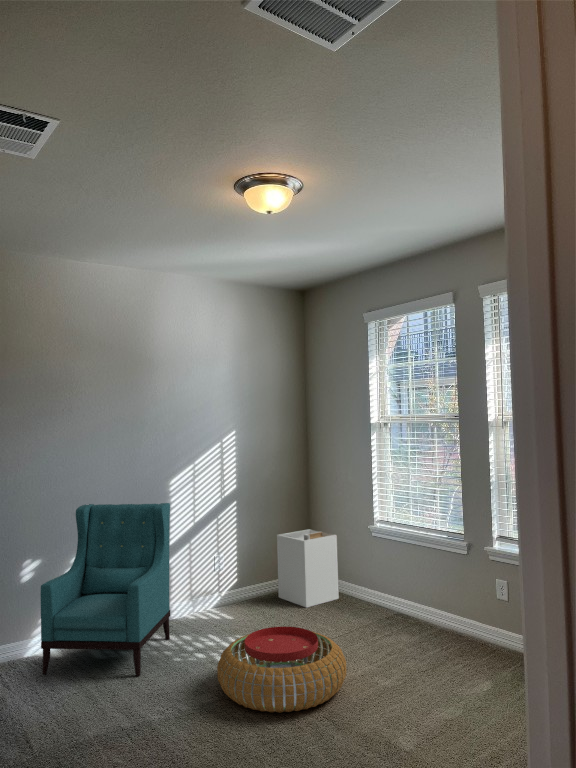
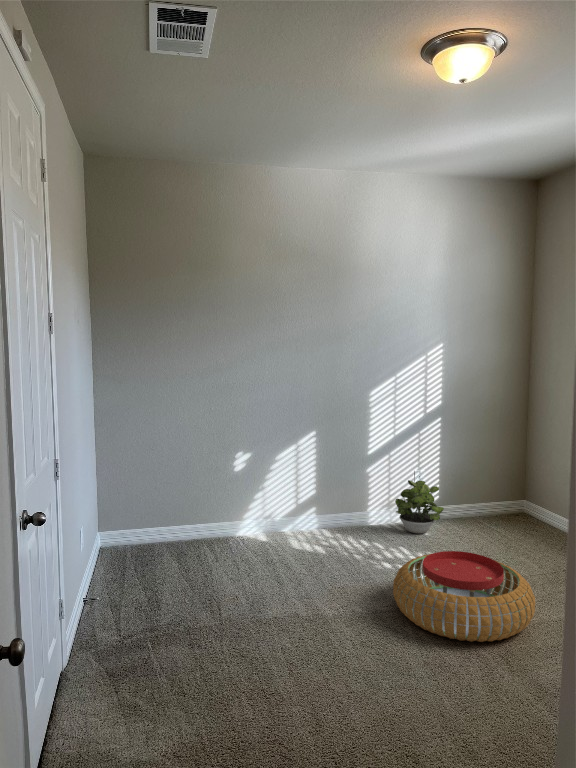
armchair: present [41,503,170,676] -> none [243,408,367,572]
laundry hamper: present [277,529,339,608] -> none [483,454,554,536]
potted plant: none [198,566,246,620] -> present [395,480,444,533]

